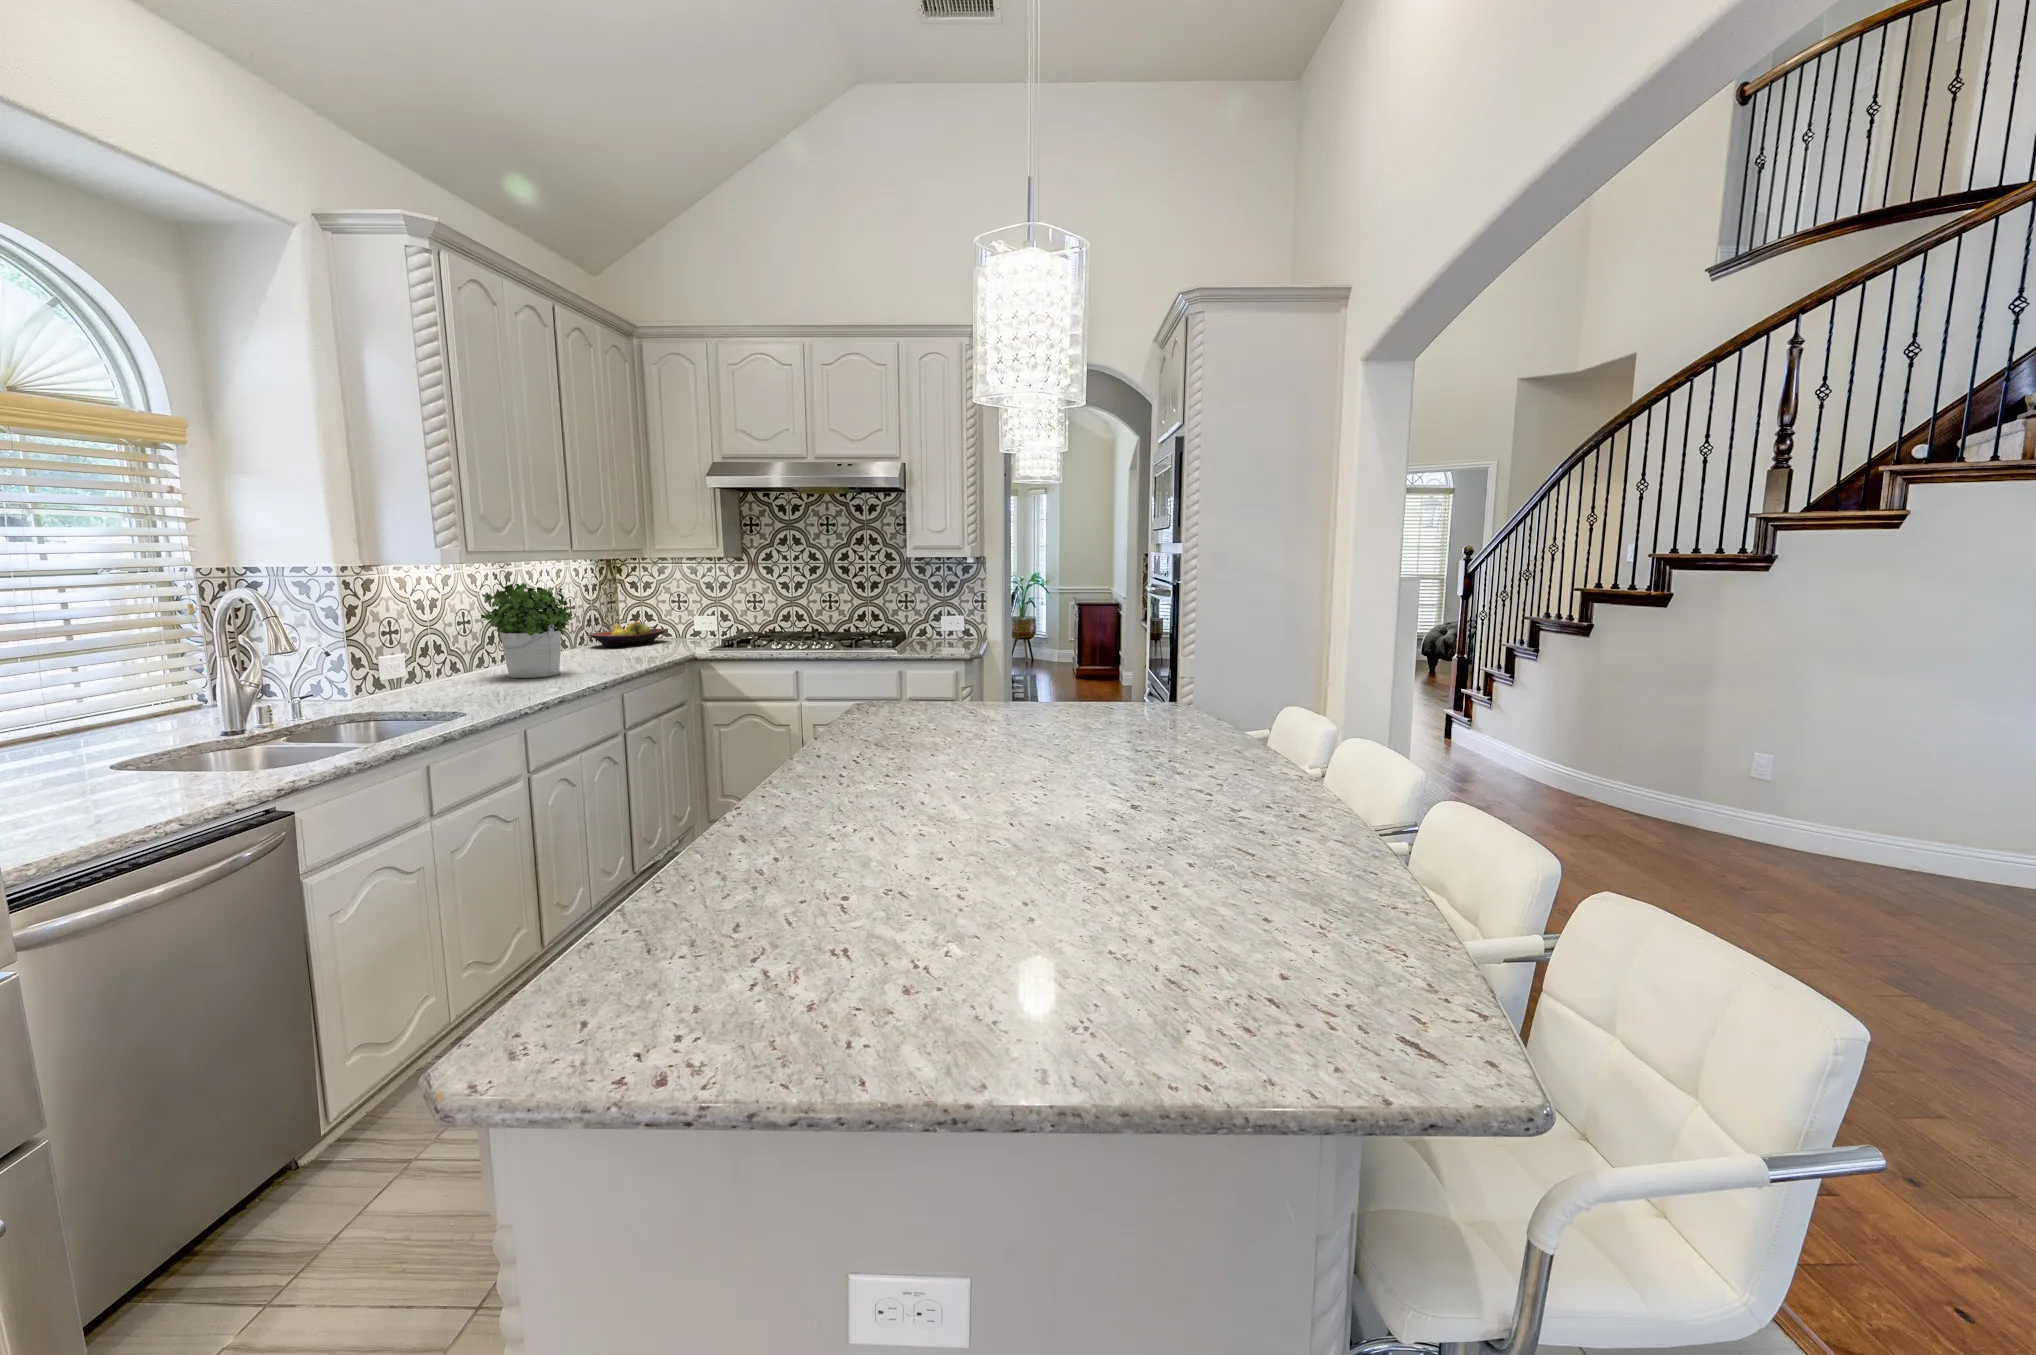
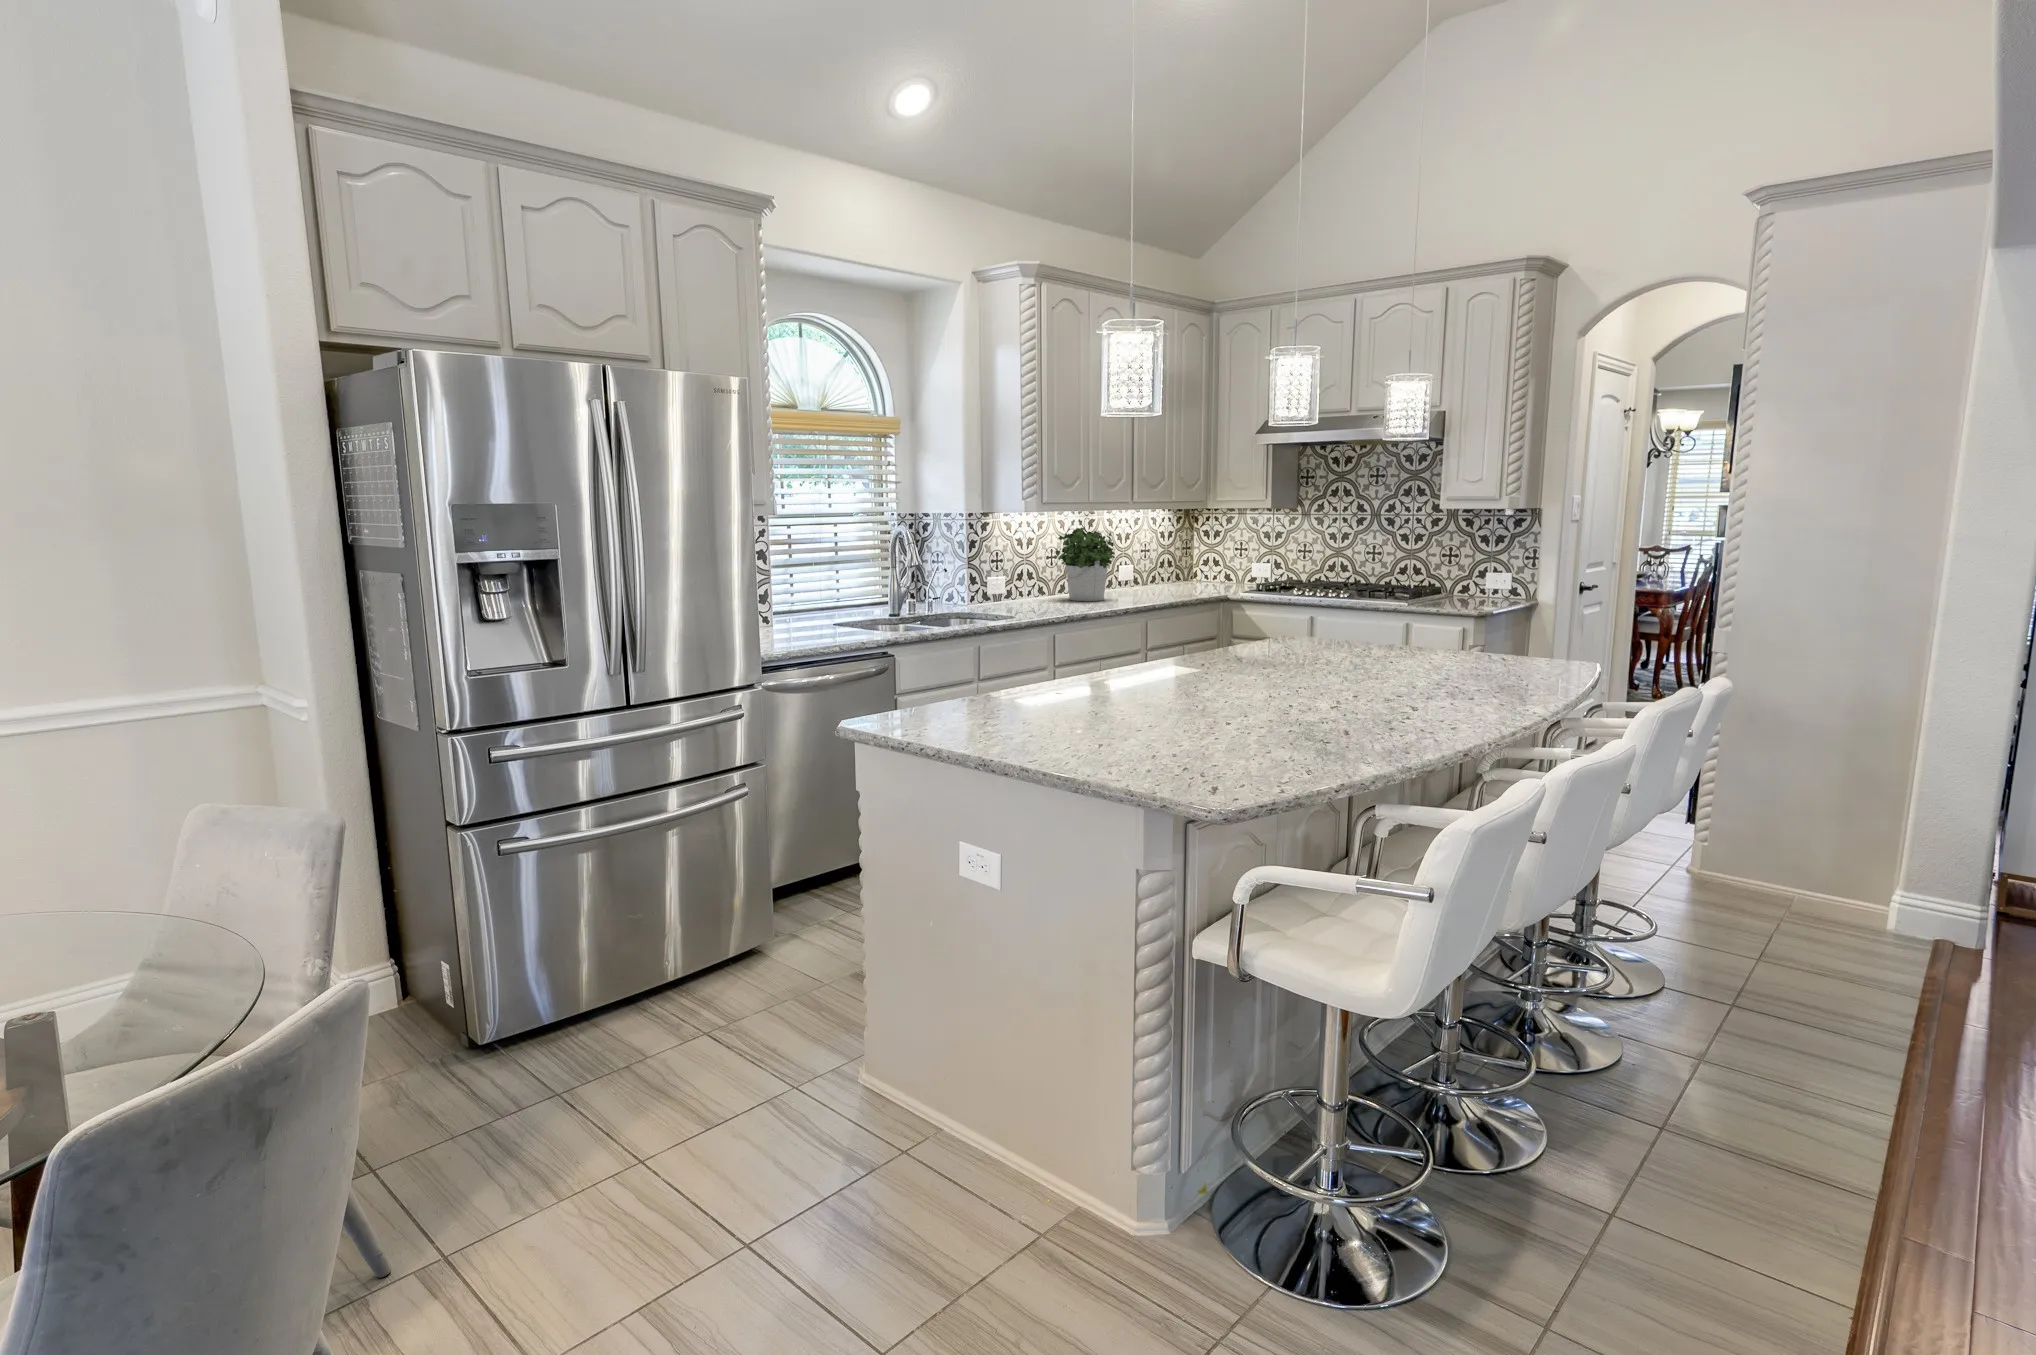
fruit bowl: present [589,622,666,647] -> none [1156,565,1222,586]

